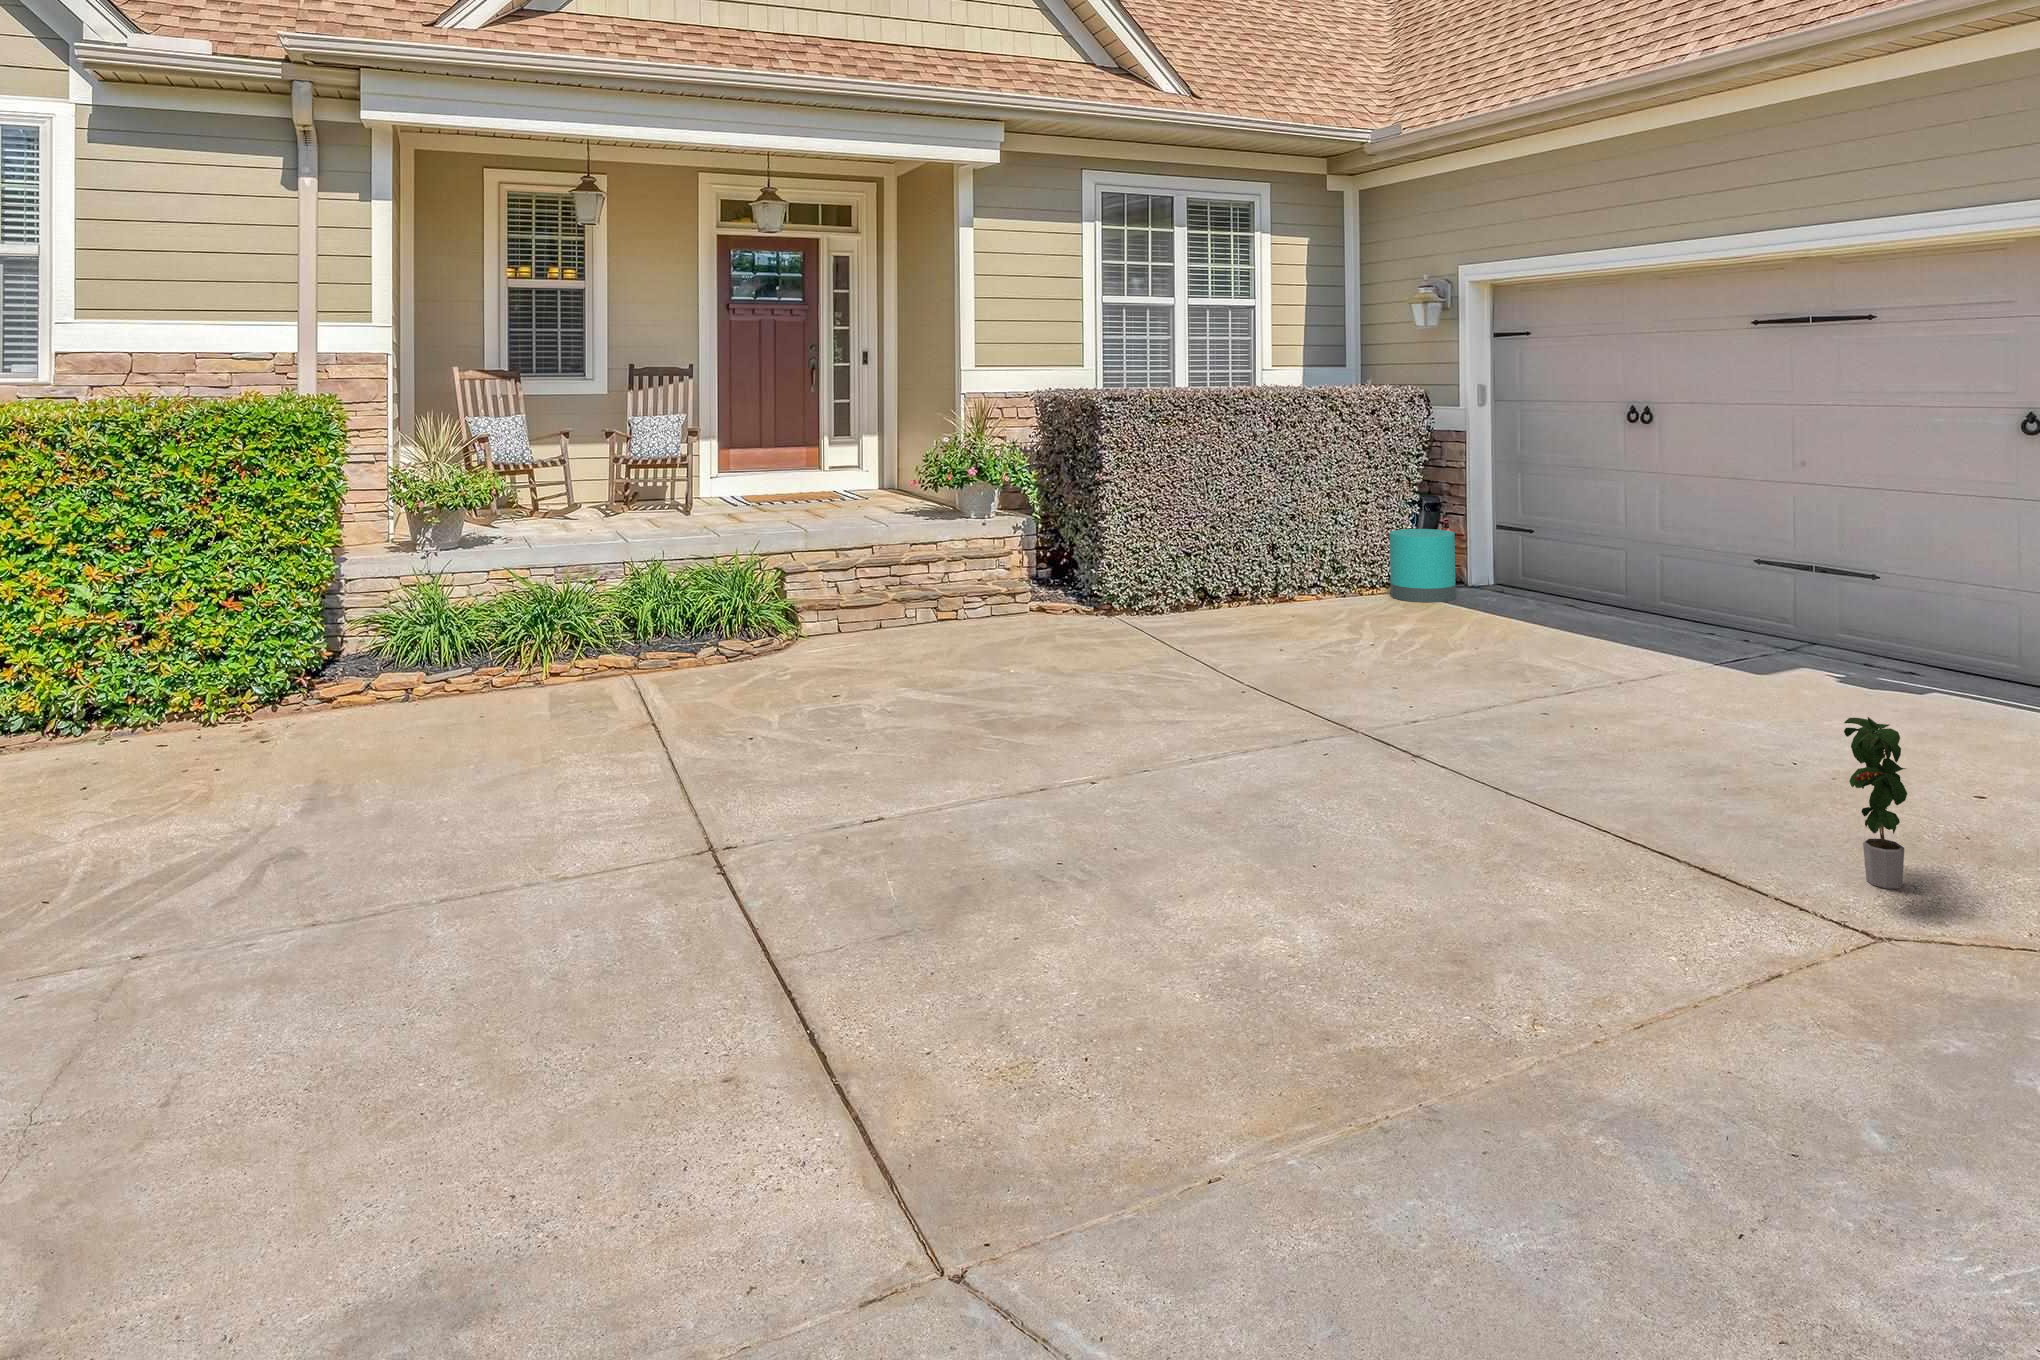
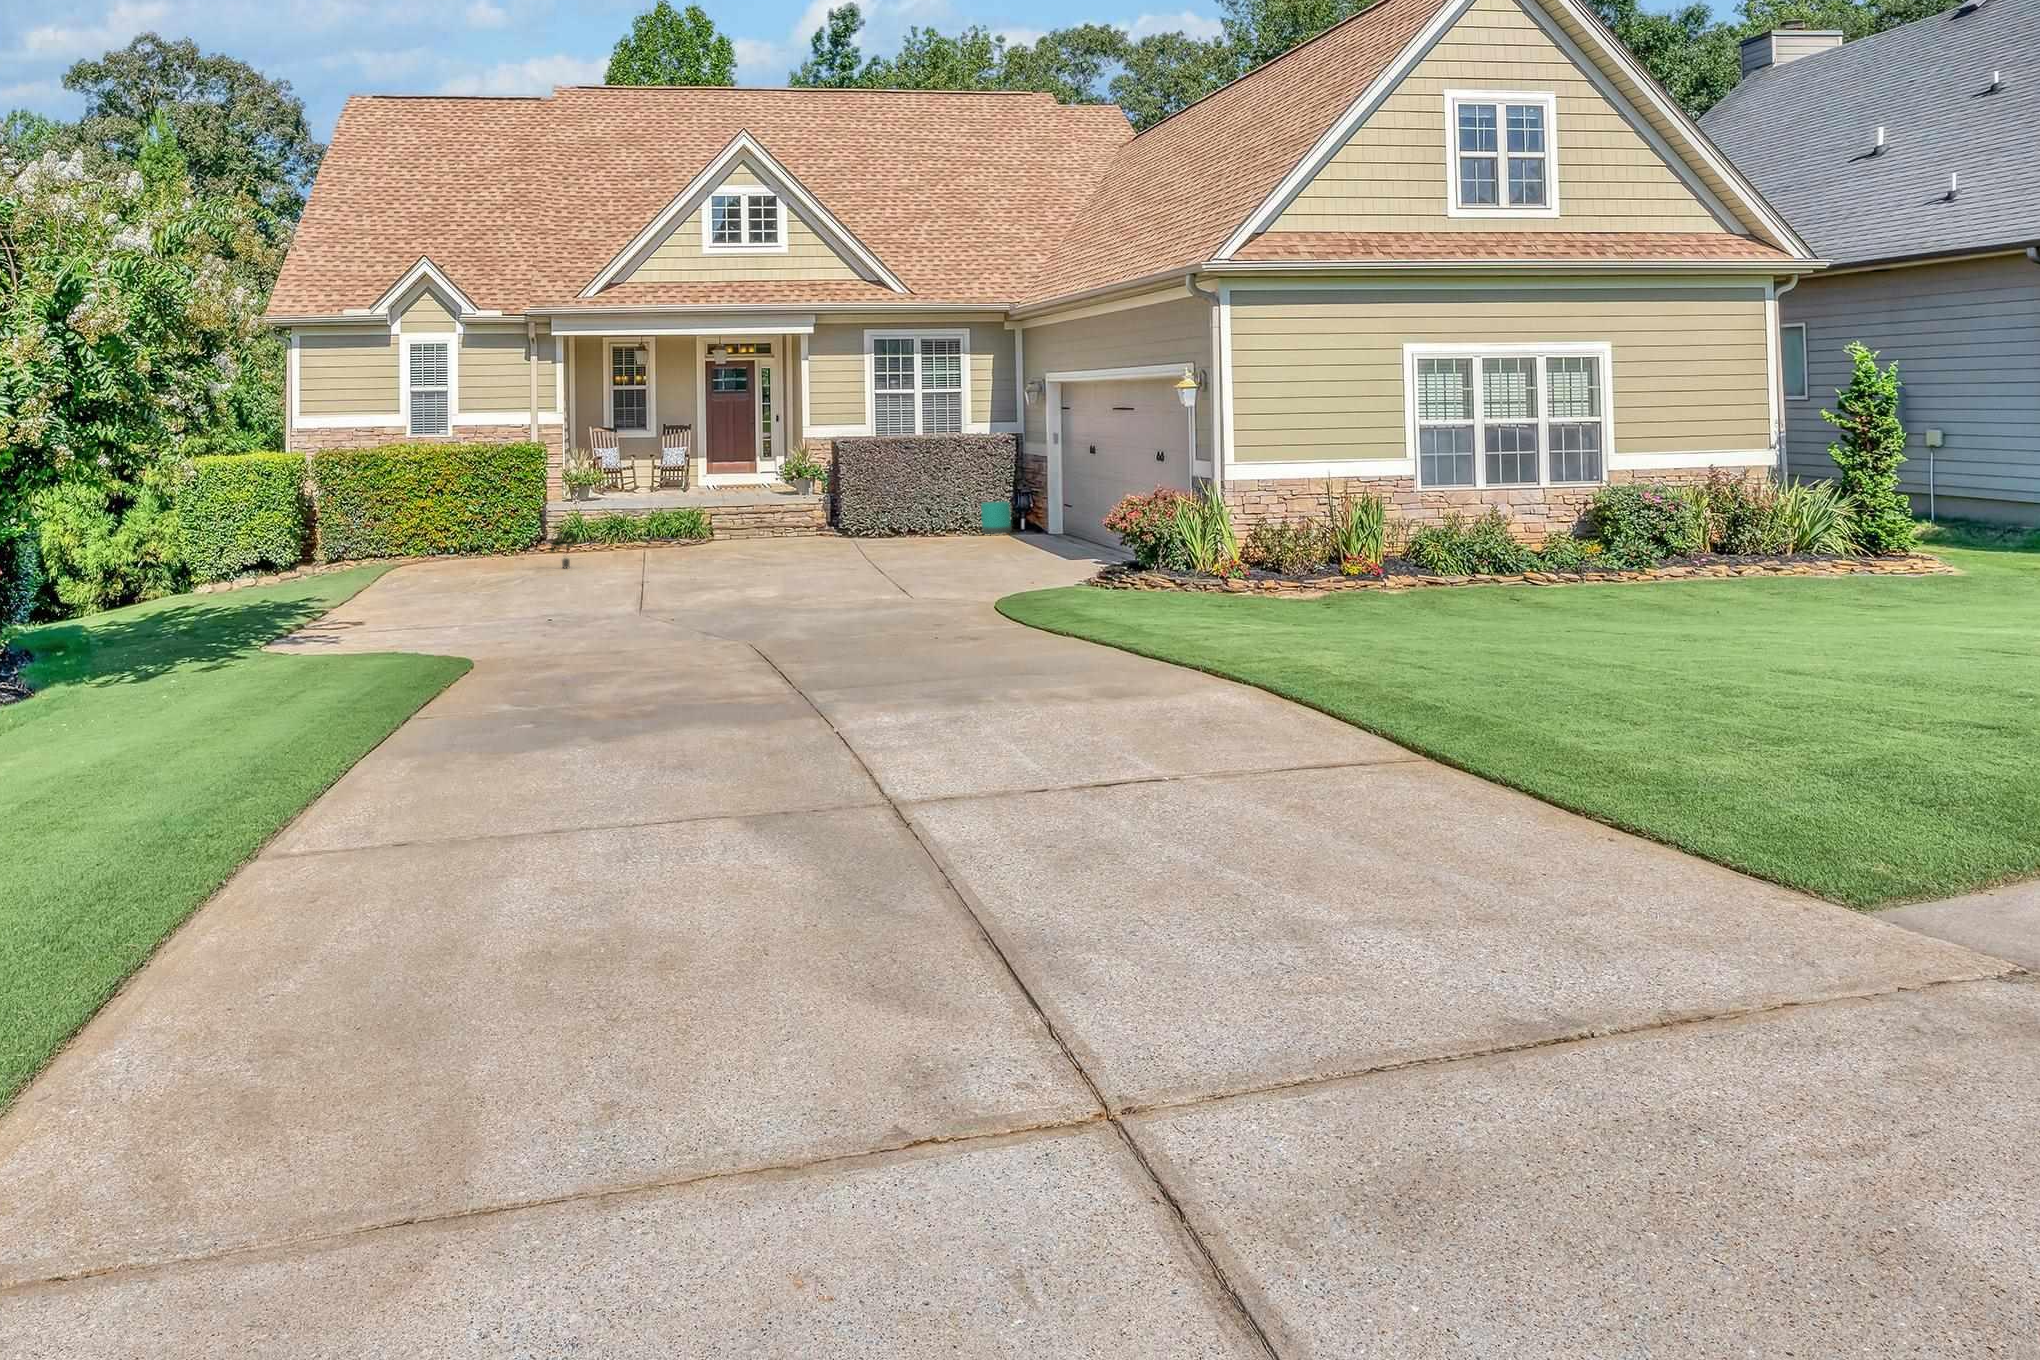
potted plant: present [1844,717,1907,889] -> present [550,531,579,568]

